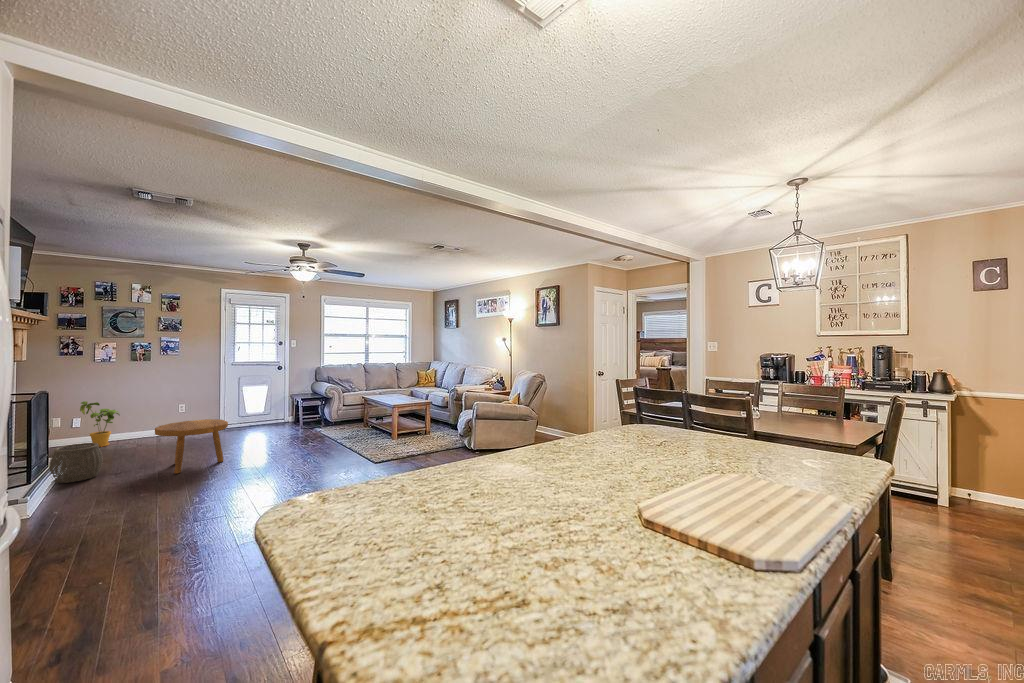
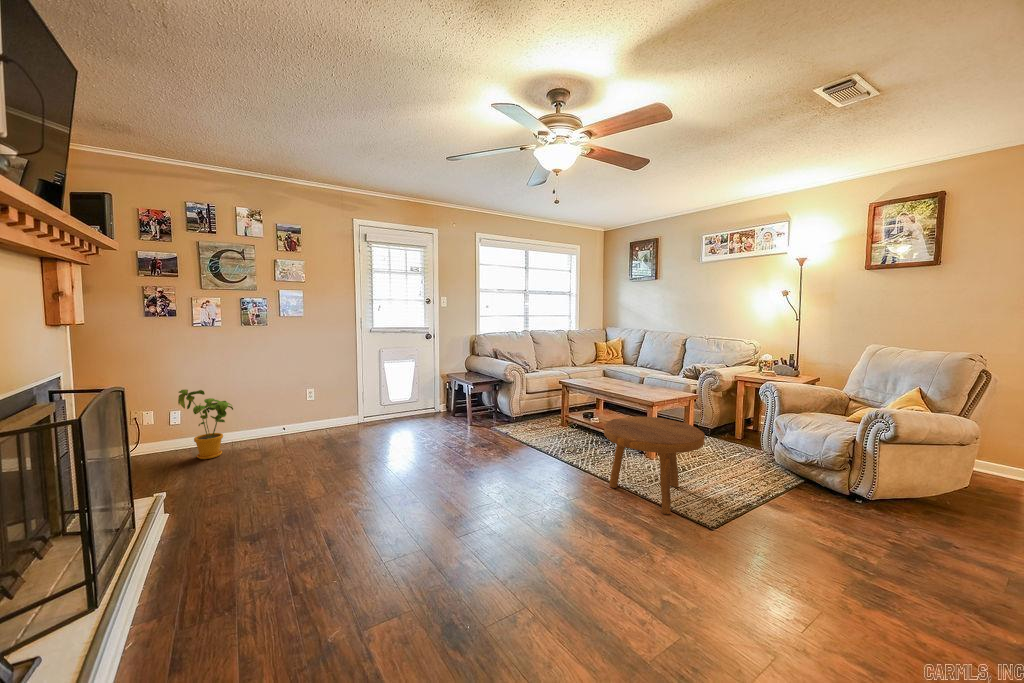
footstool: present [155,419,228,474] -> present [604,416,705,514]
woven basket: present [49,443,103,483] -> none [135,478,227,565]

